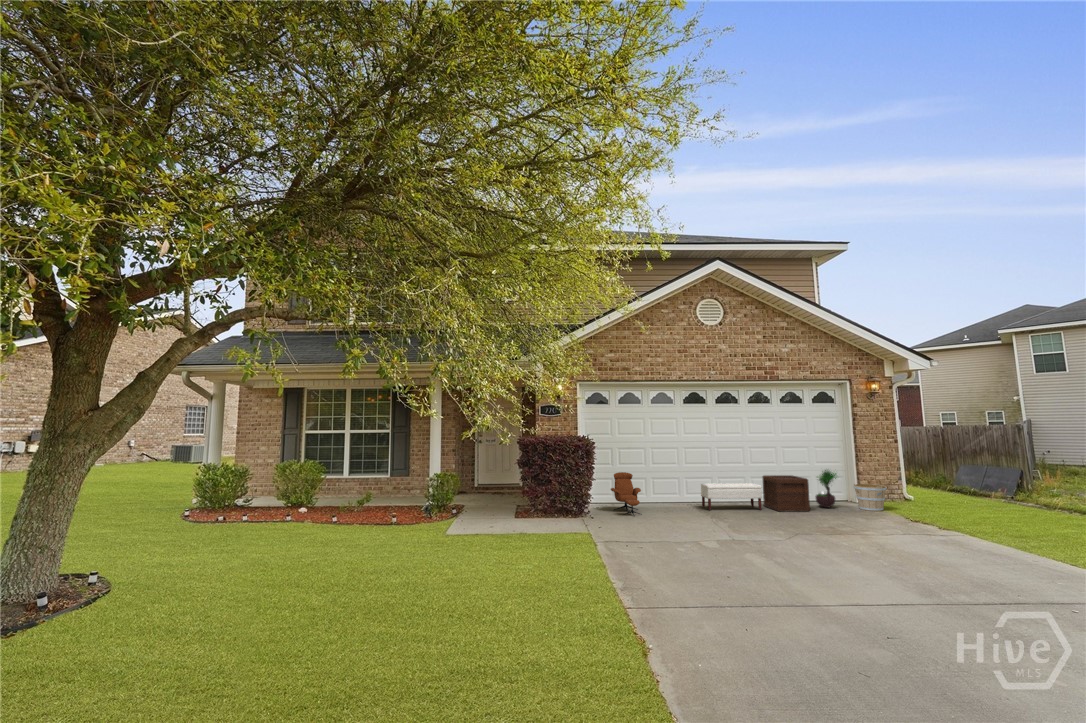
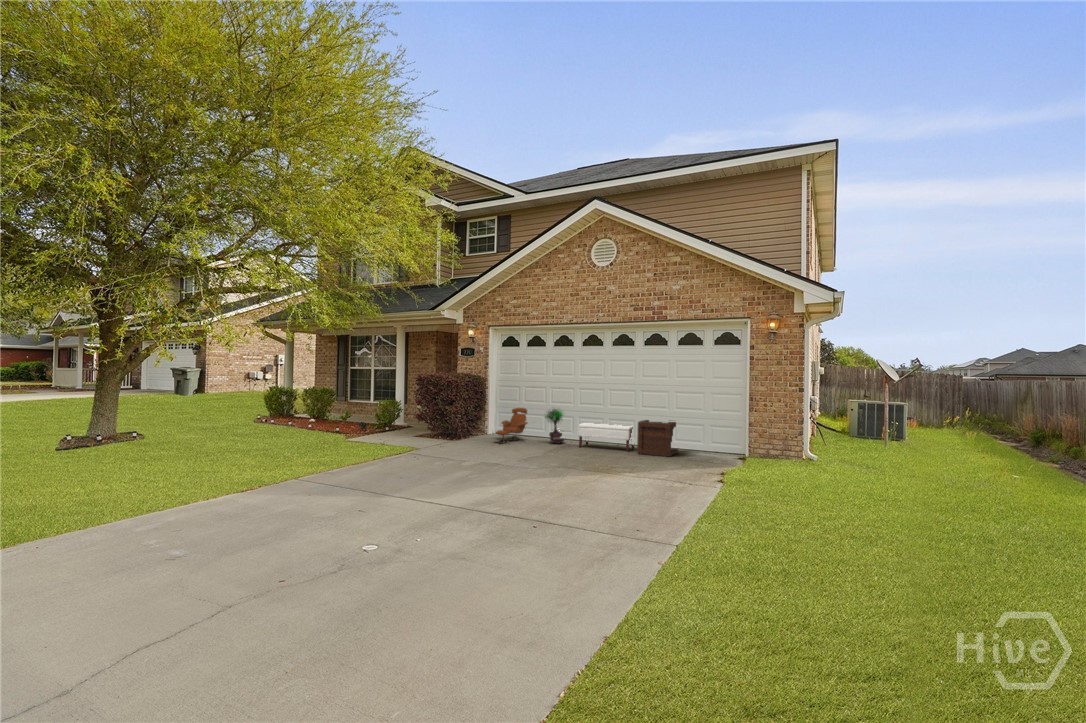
potted tree: present [815,470,836,508] -> present [545,409,564,444]
wooden bucket: present [853,484,887,511] -> none [729,434,762,464]

